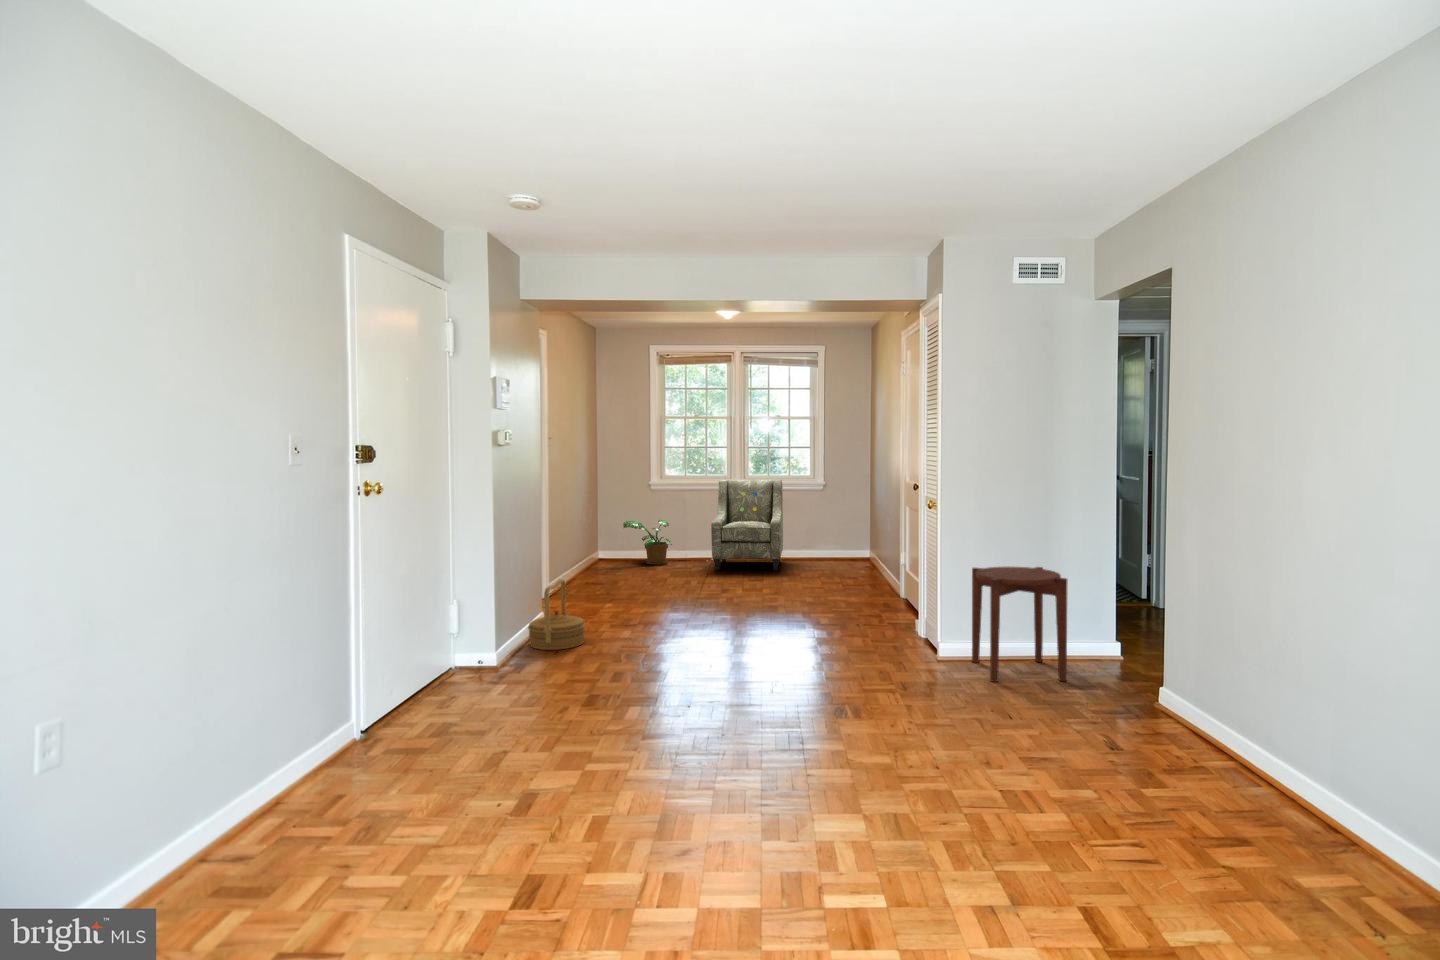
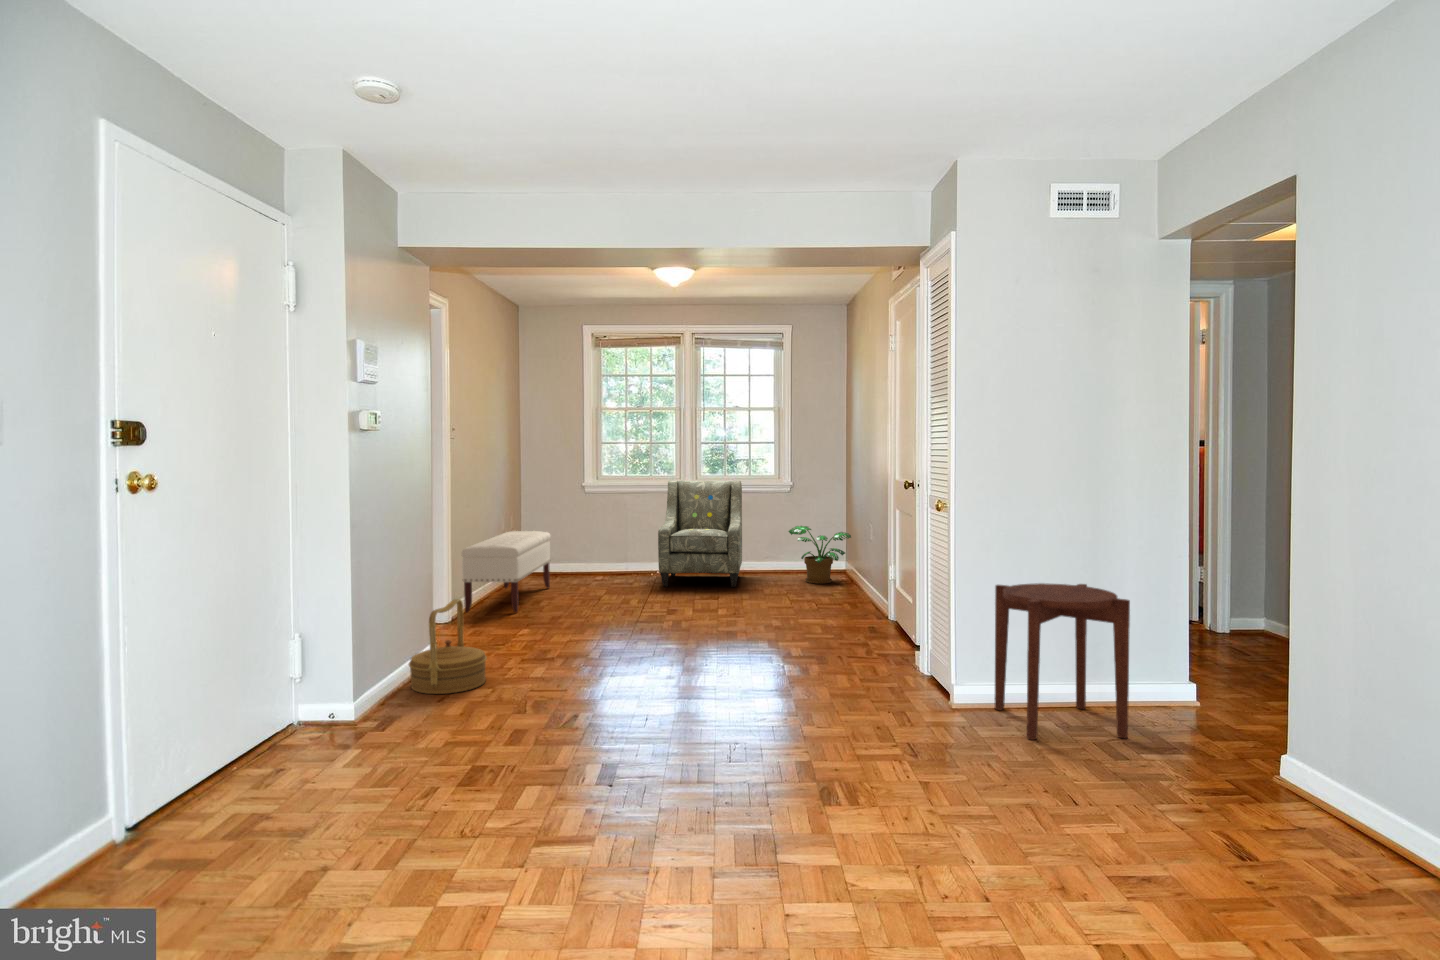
potted plant: present [623,520,672,565] -> present [788,526,851,584]
bench: none [553,524,622,592] -> present [461,531,551,613]

